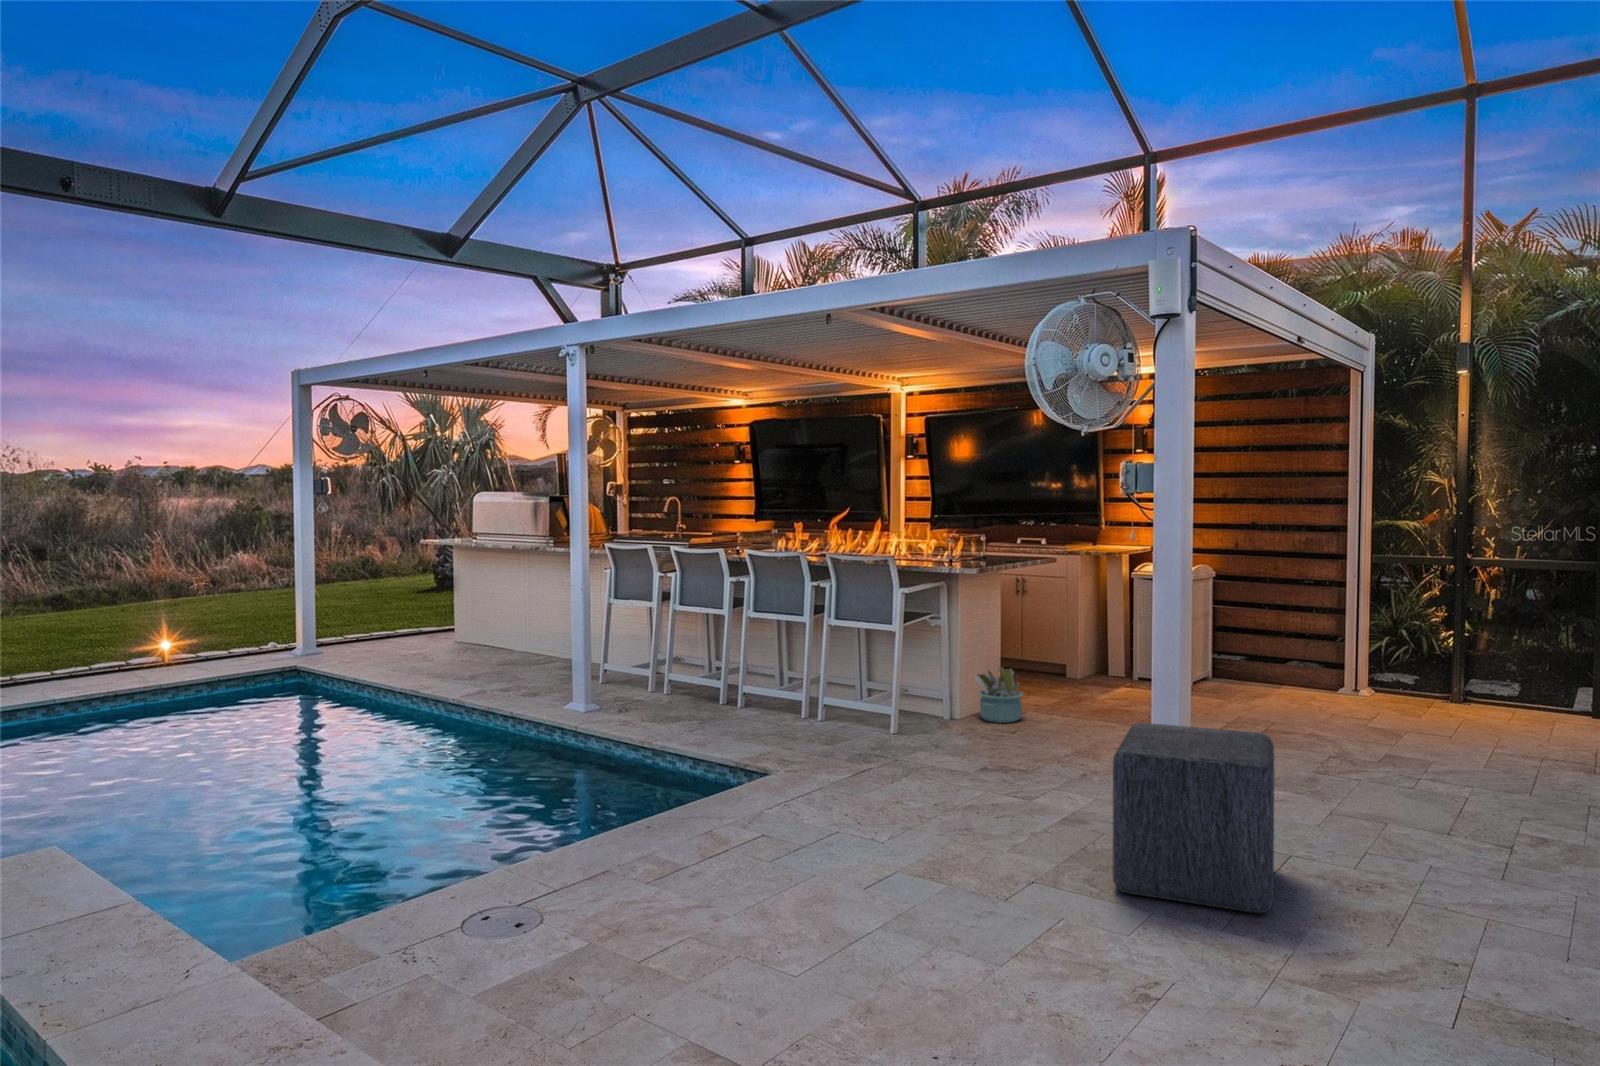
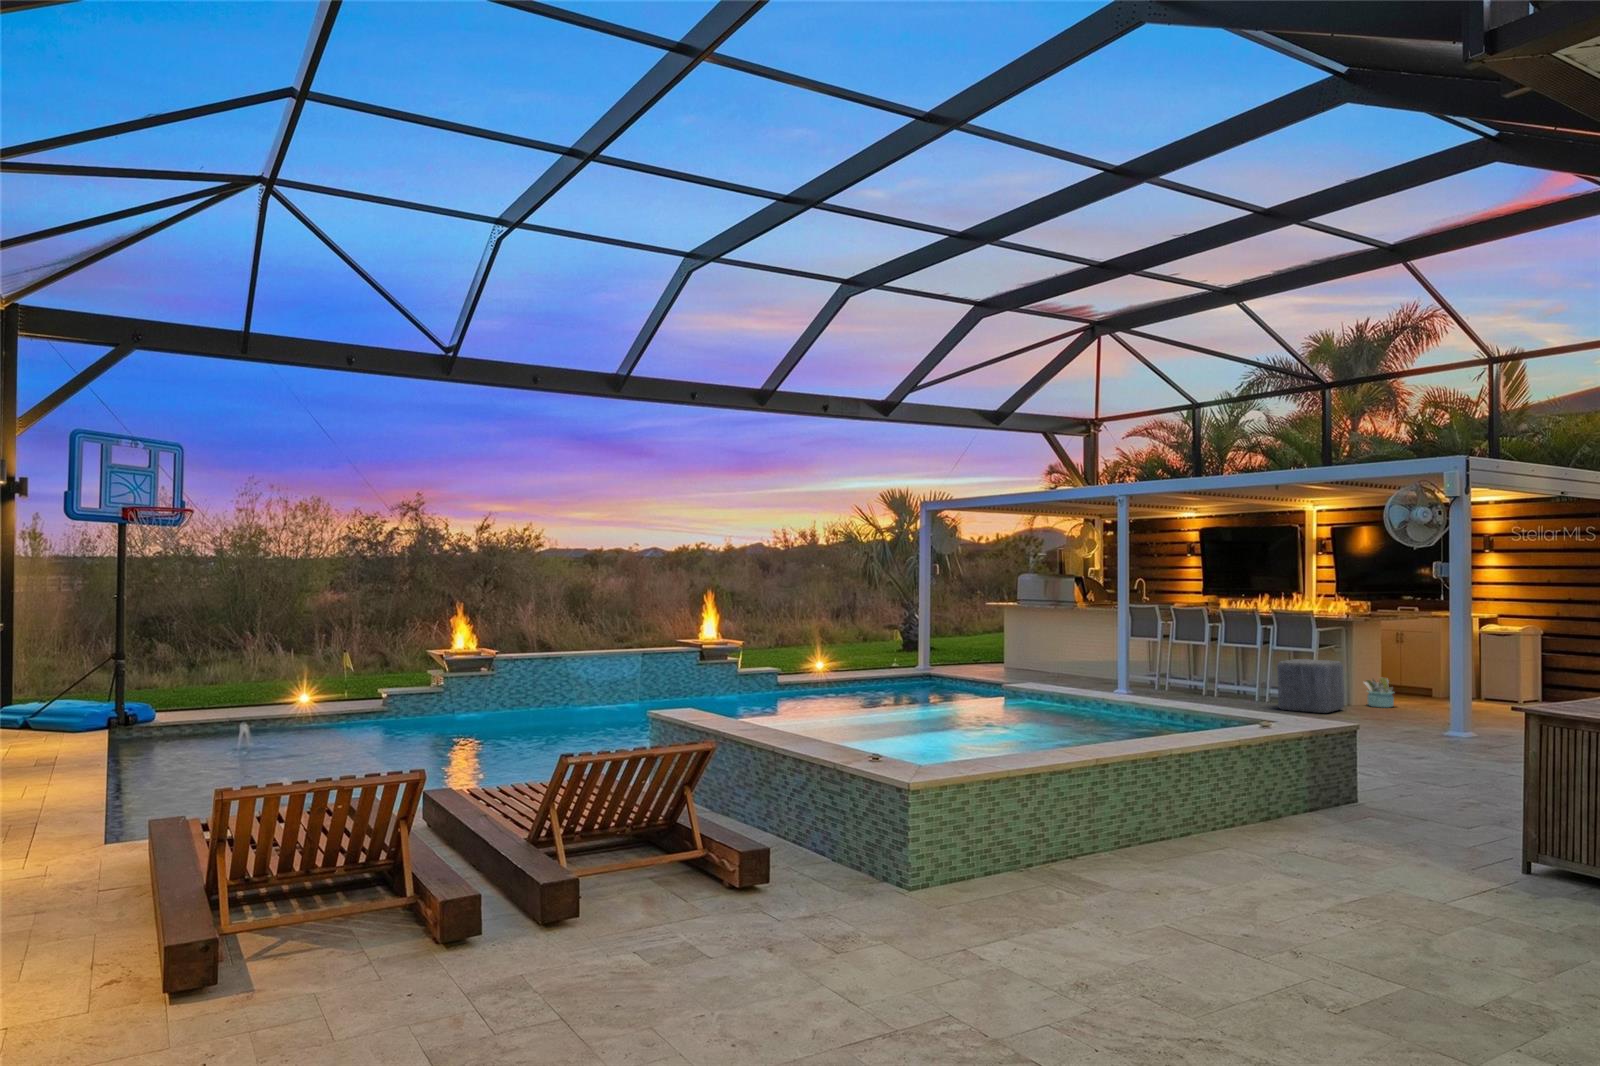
ottoman: present [1113,723,1274,913] -> present [1277,659,1344,713]

